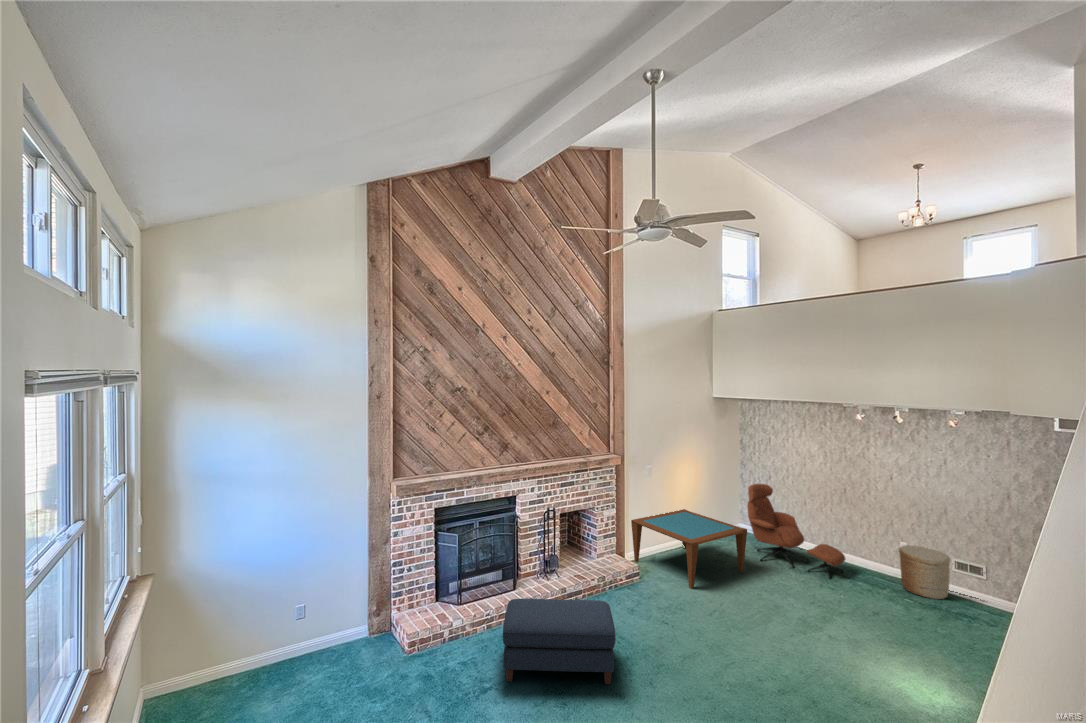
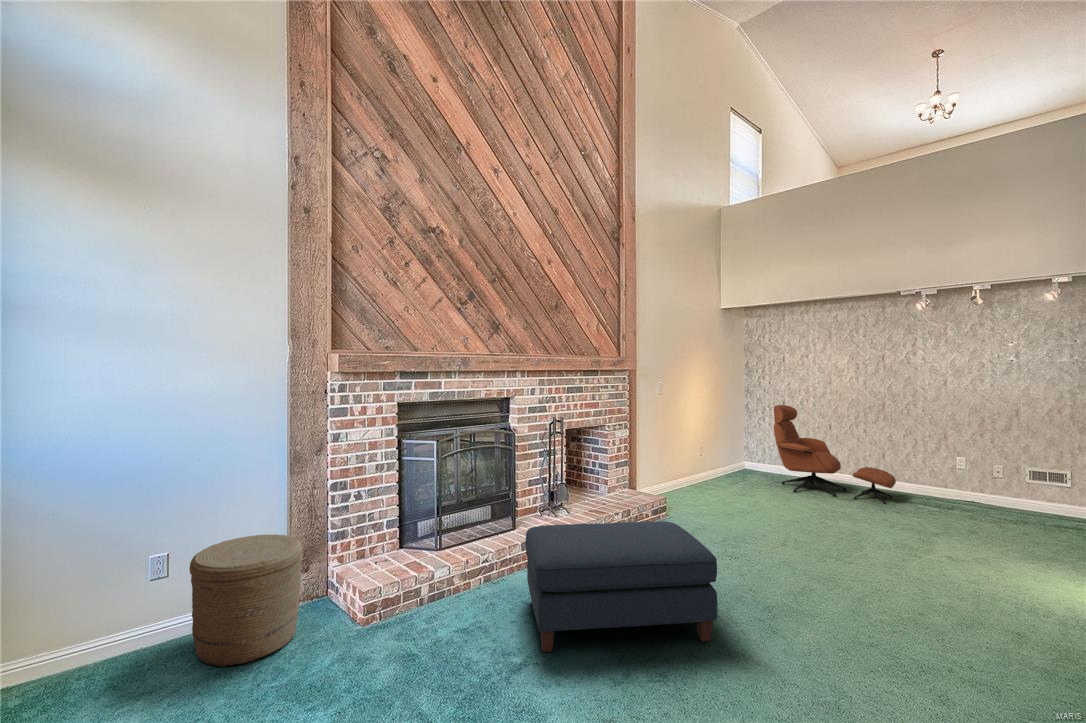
coffee table: present [631,509,747,589] -> none [645,438,788,521]
woven basket: present [899,545,950,599] -> present [189,534,303,667]

